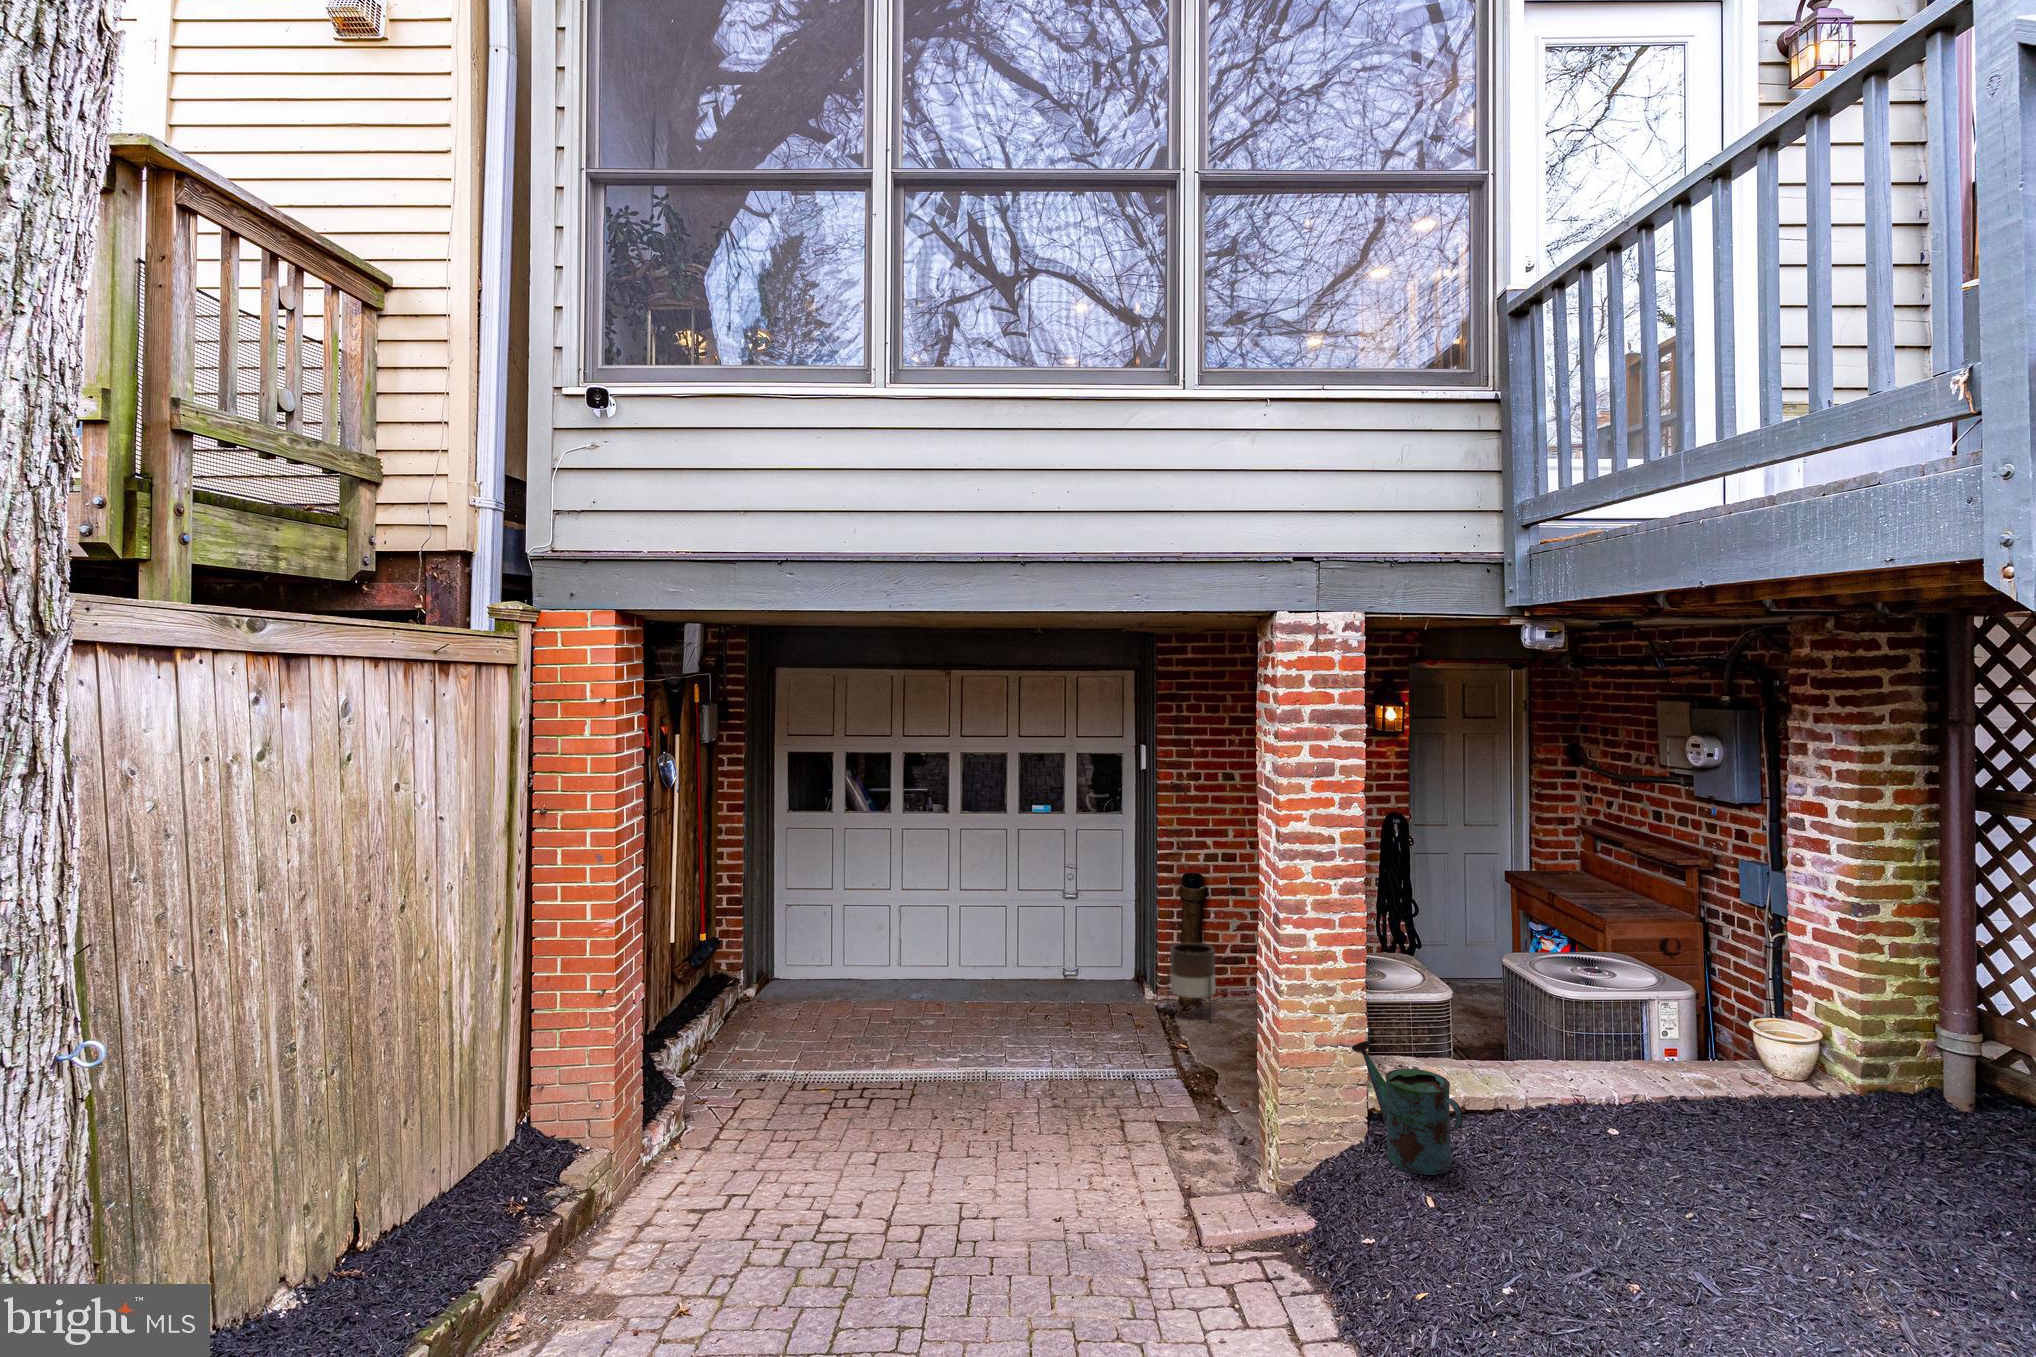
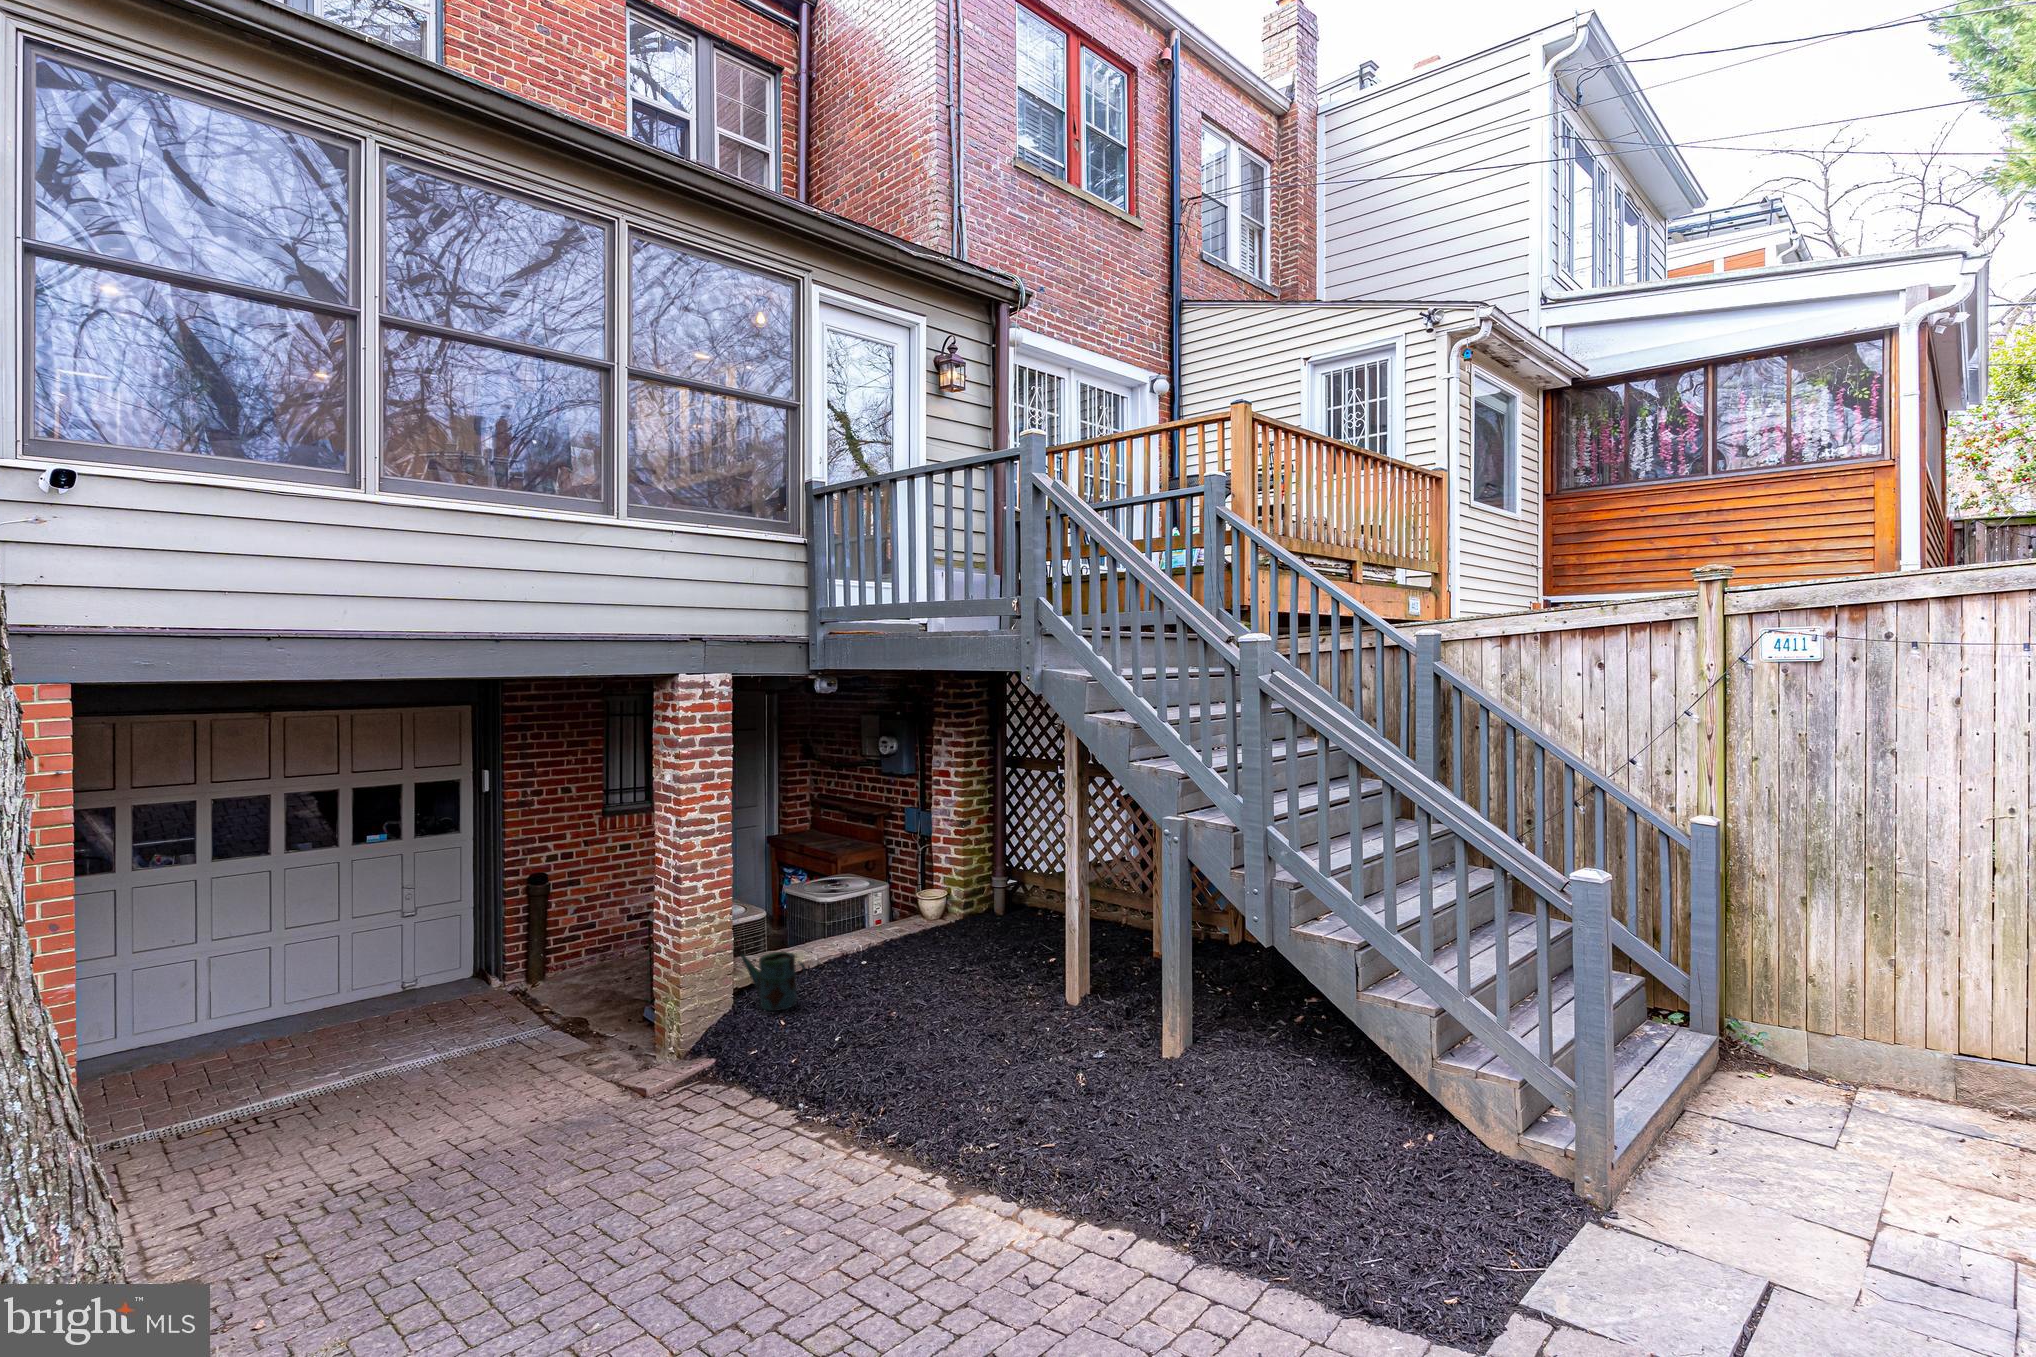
planter: present [1167,943,1216,1021] -> none [525,928,567,993]

